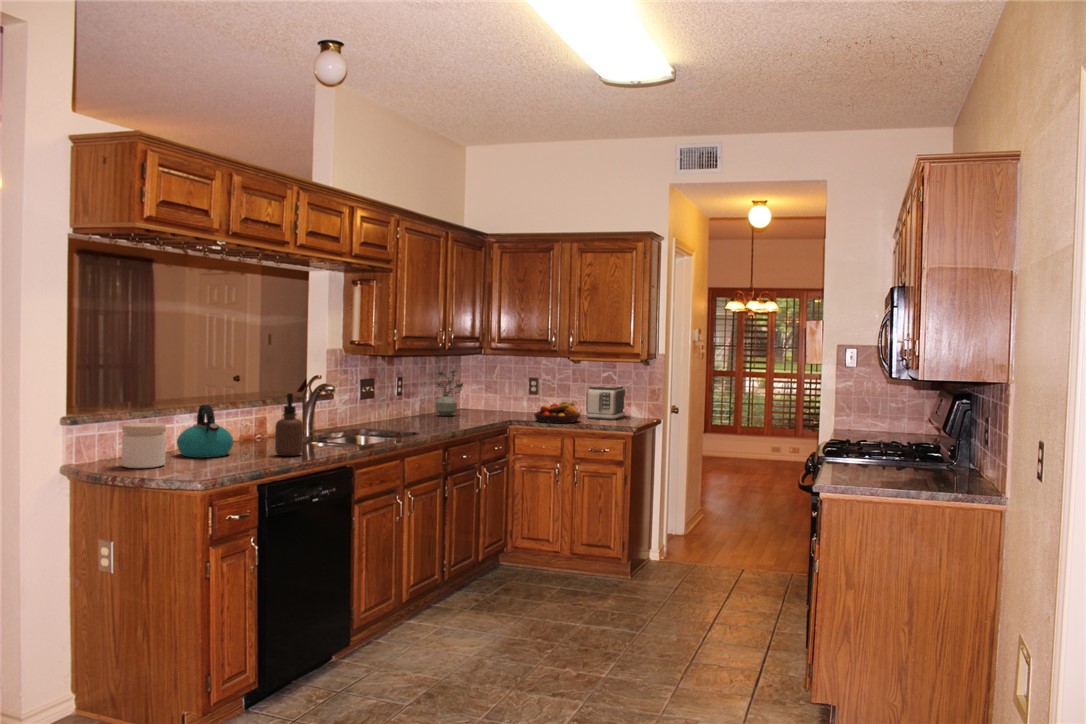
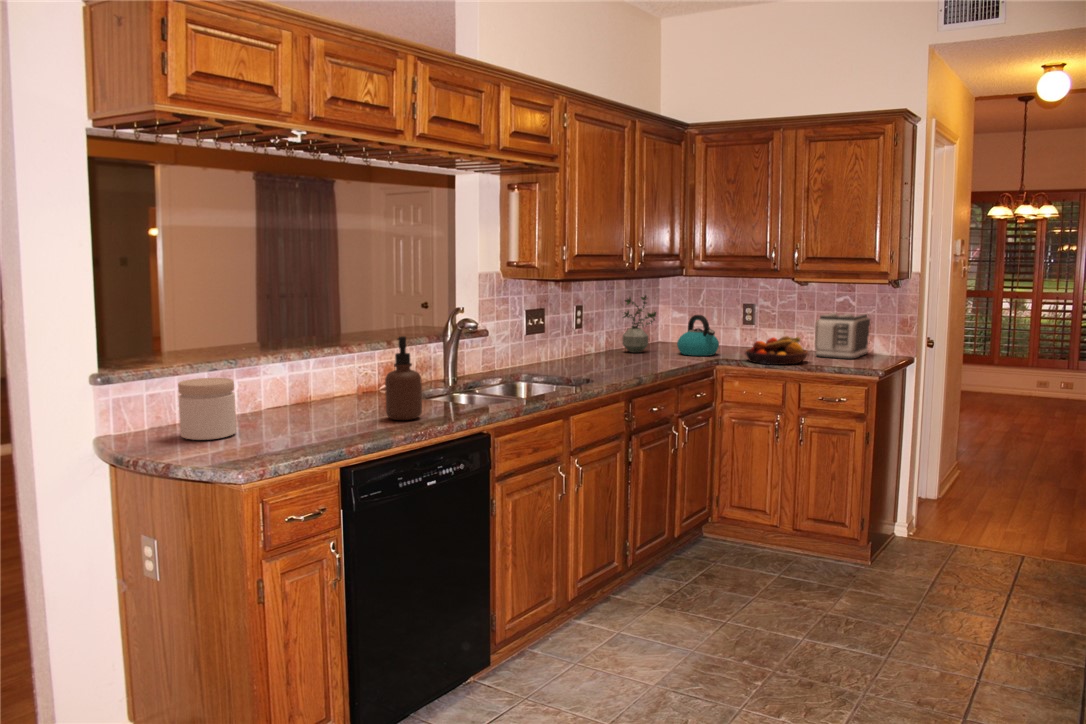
kettle: present [177,405,233,458] -> present [677,315,719,356]

